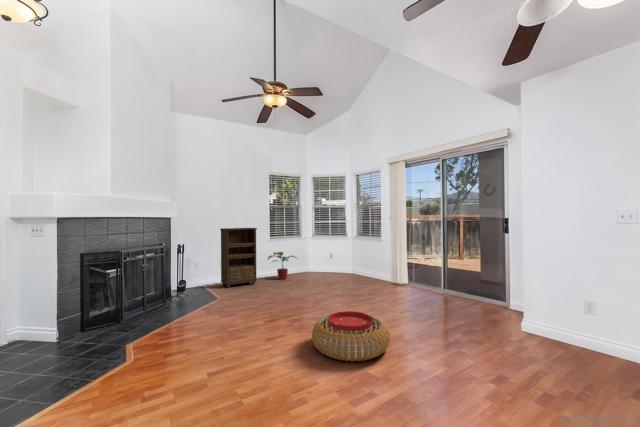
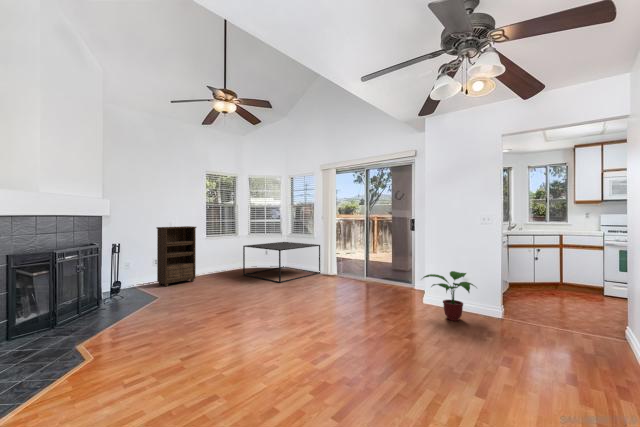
coffee table: none [305,245,389,291] -> present [243,242,320,283]
potted plant: present [268,252,296,280] -> present [423,271,474,321]
pouf: present [312,311,390,361] -> none [266,298,332,338]

